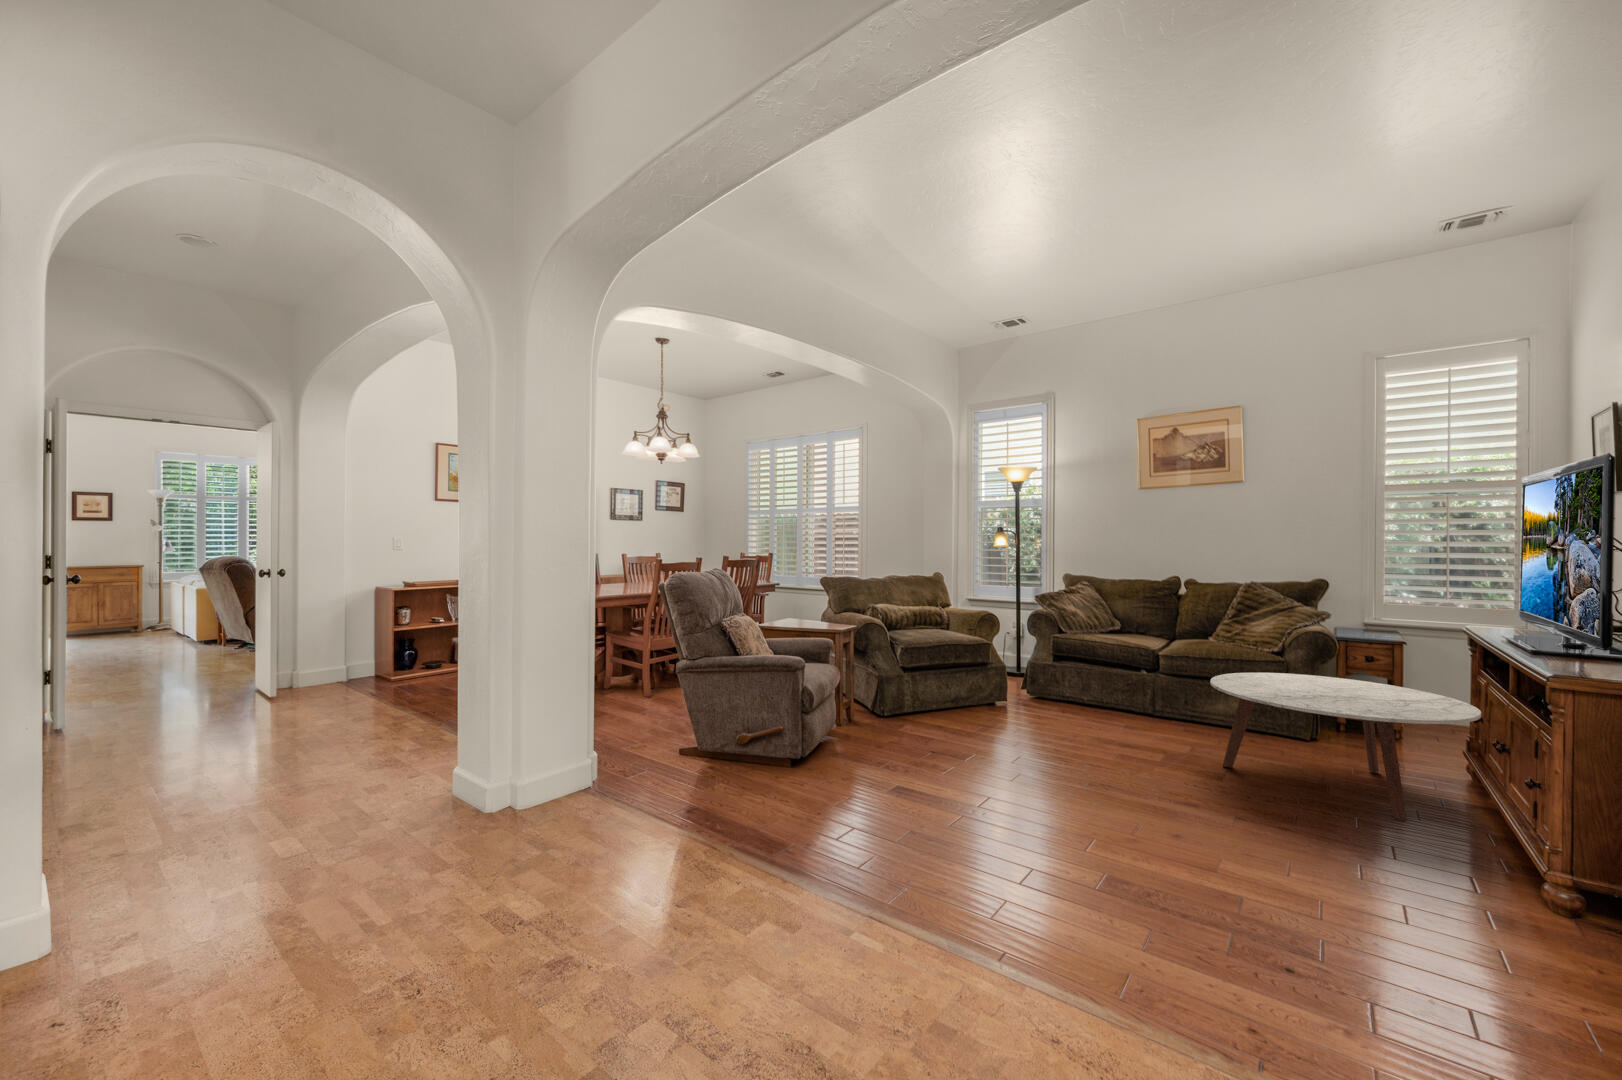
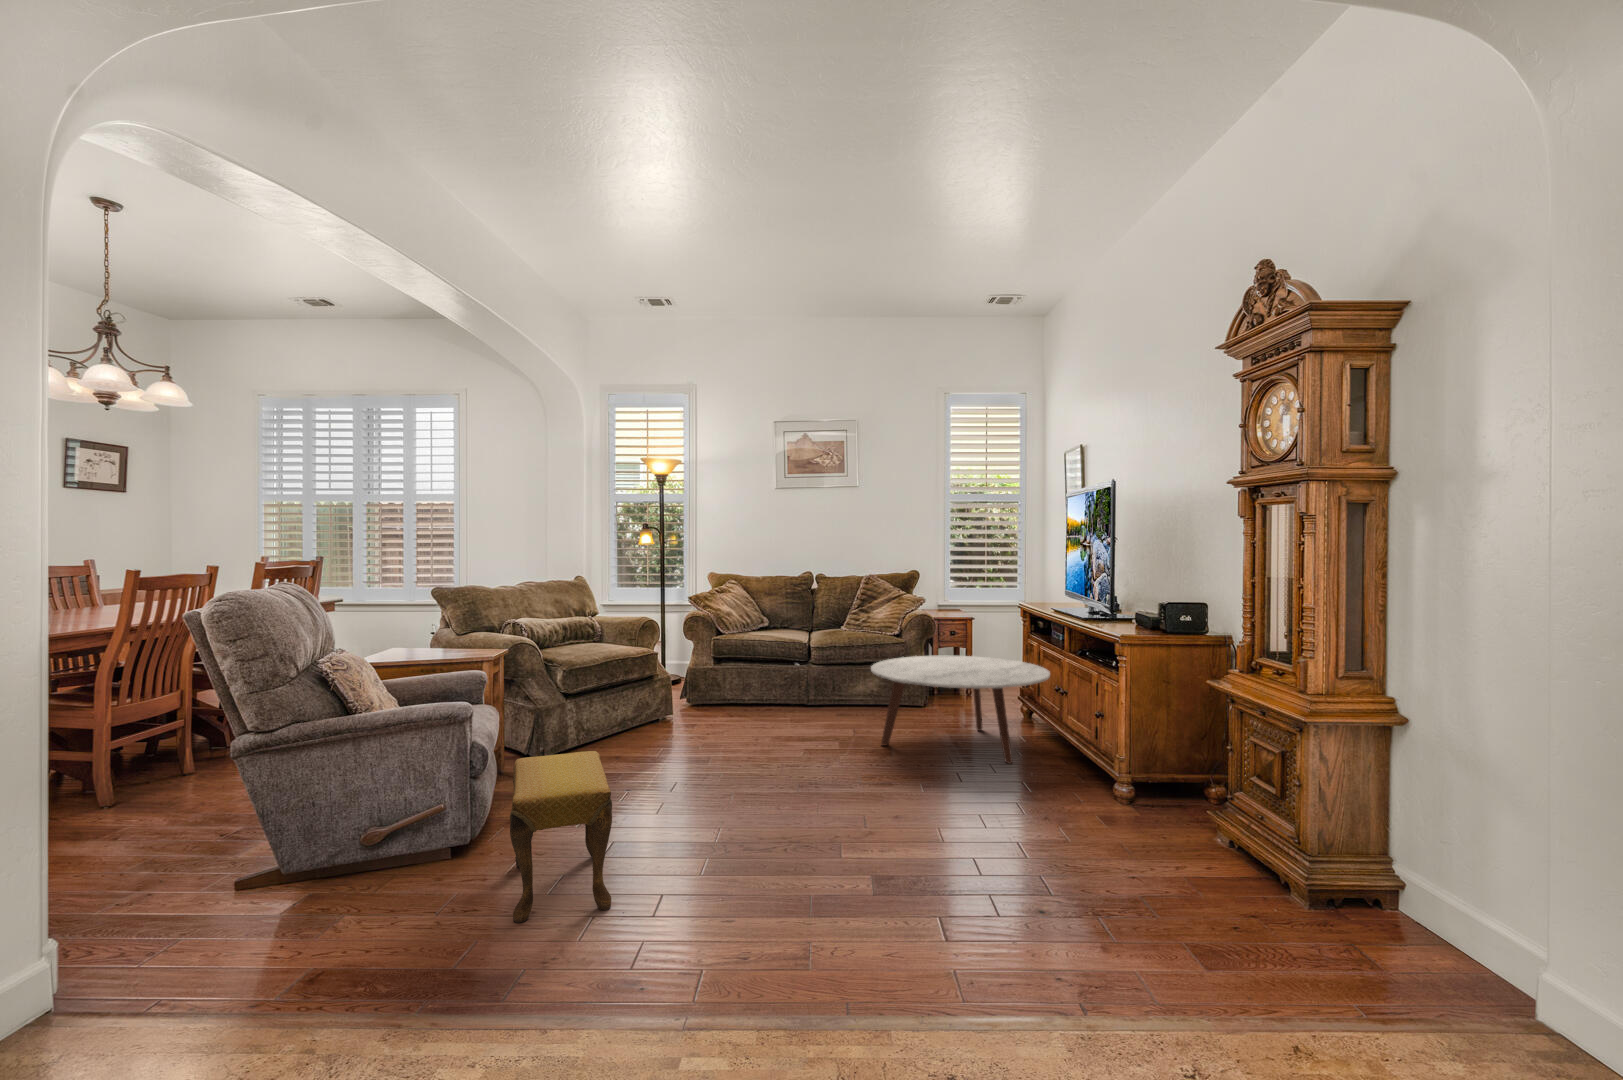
footstool: none [770,712,873,859] -> present [510,751,612,923]

